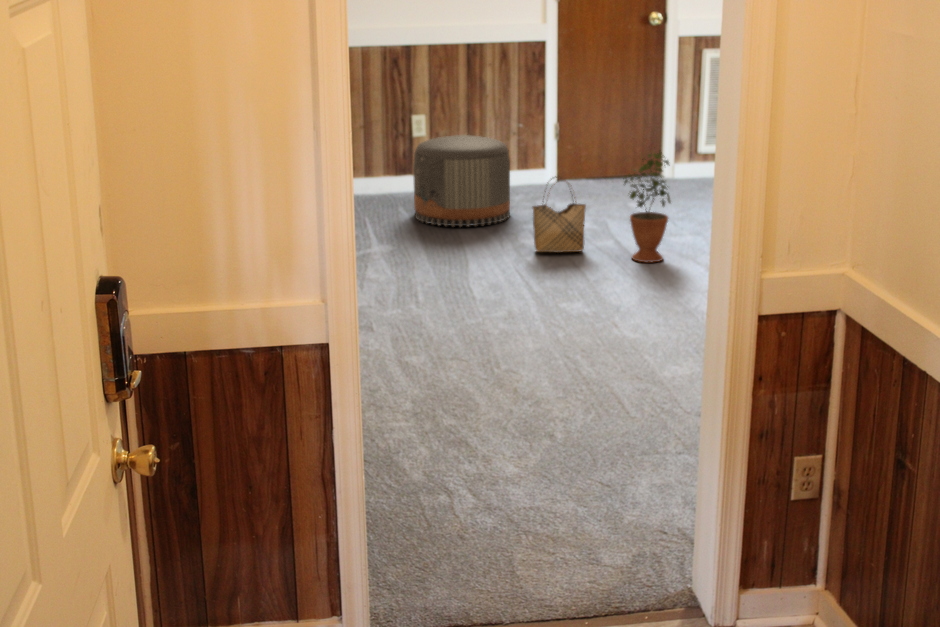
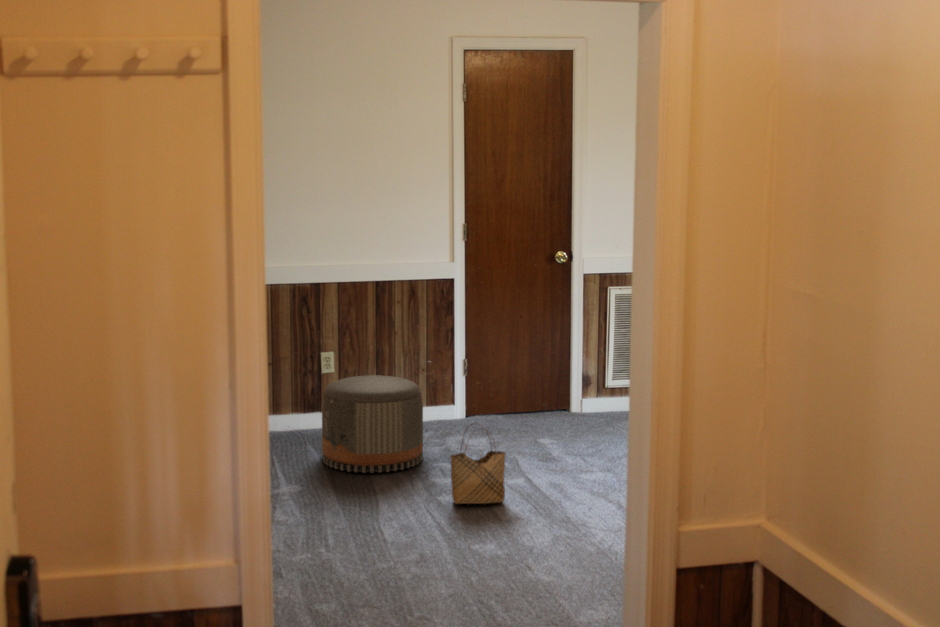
potted plant: present [623,152,670,262] -> none [545,394,594,515]

